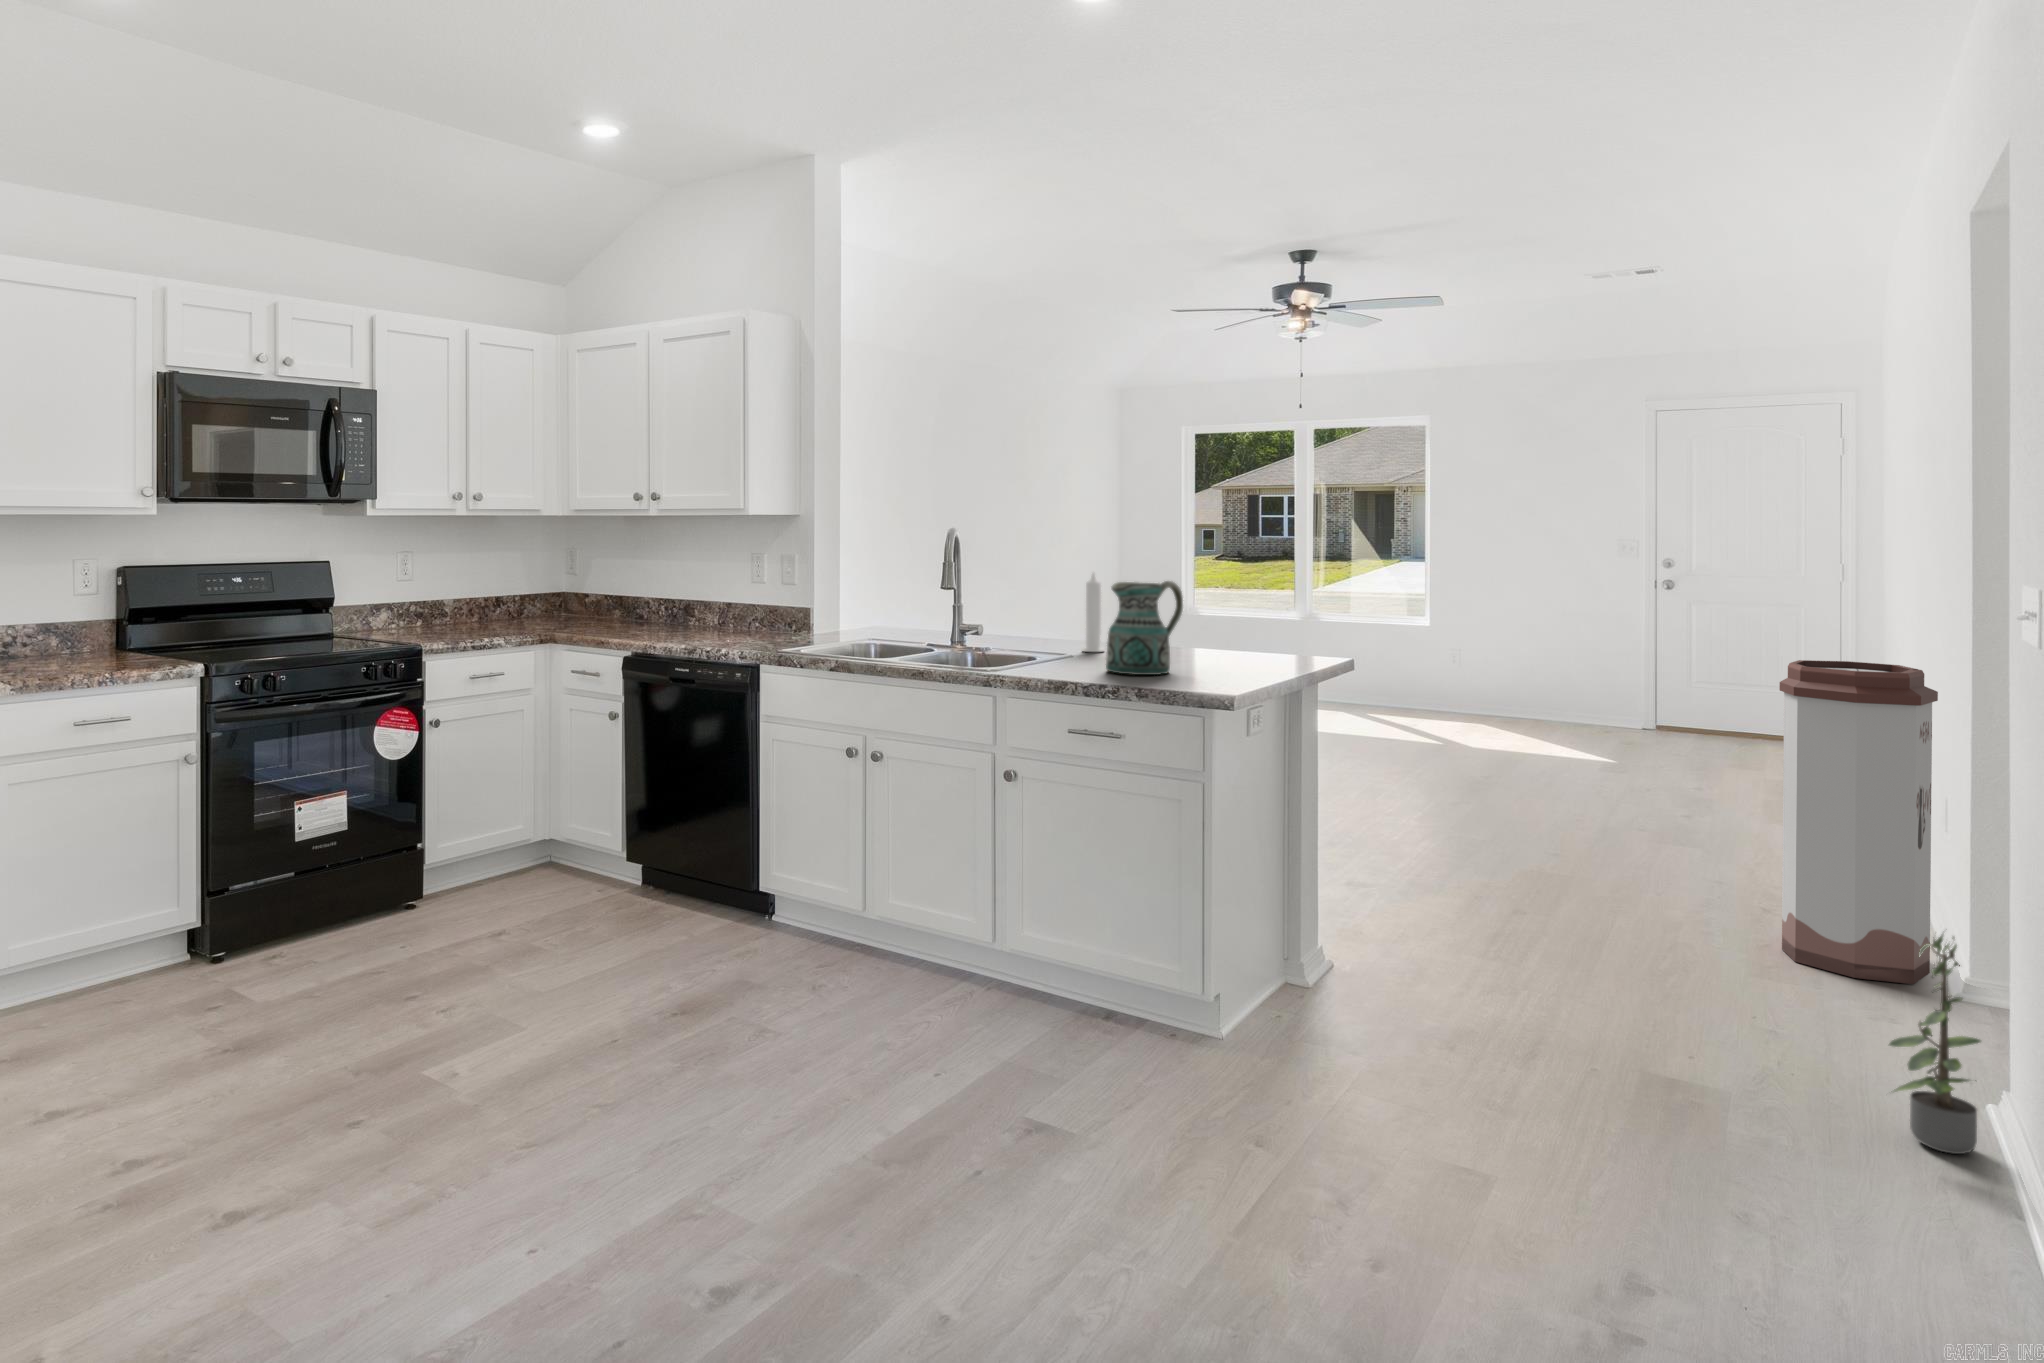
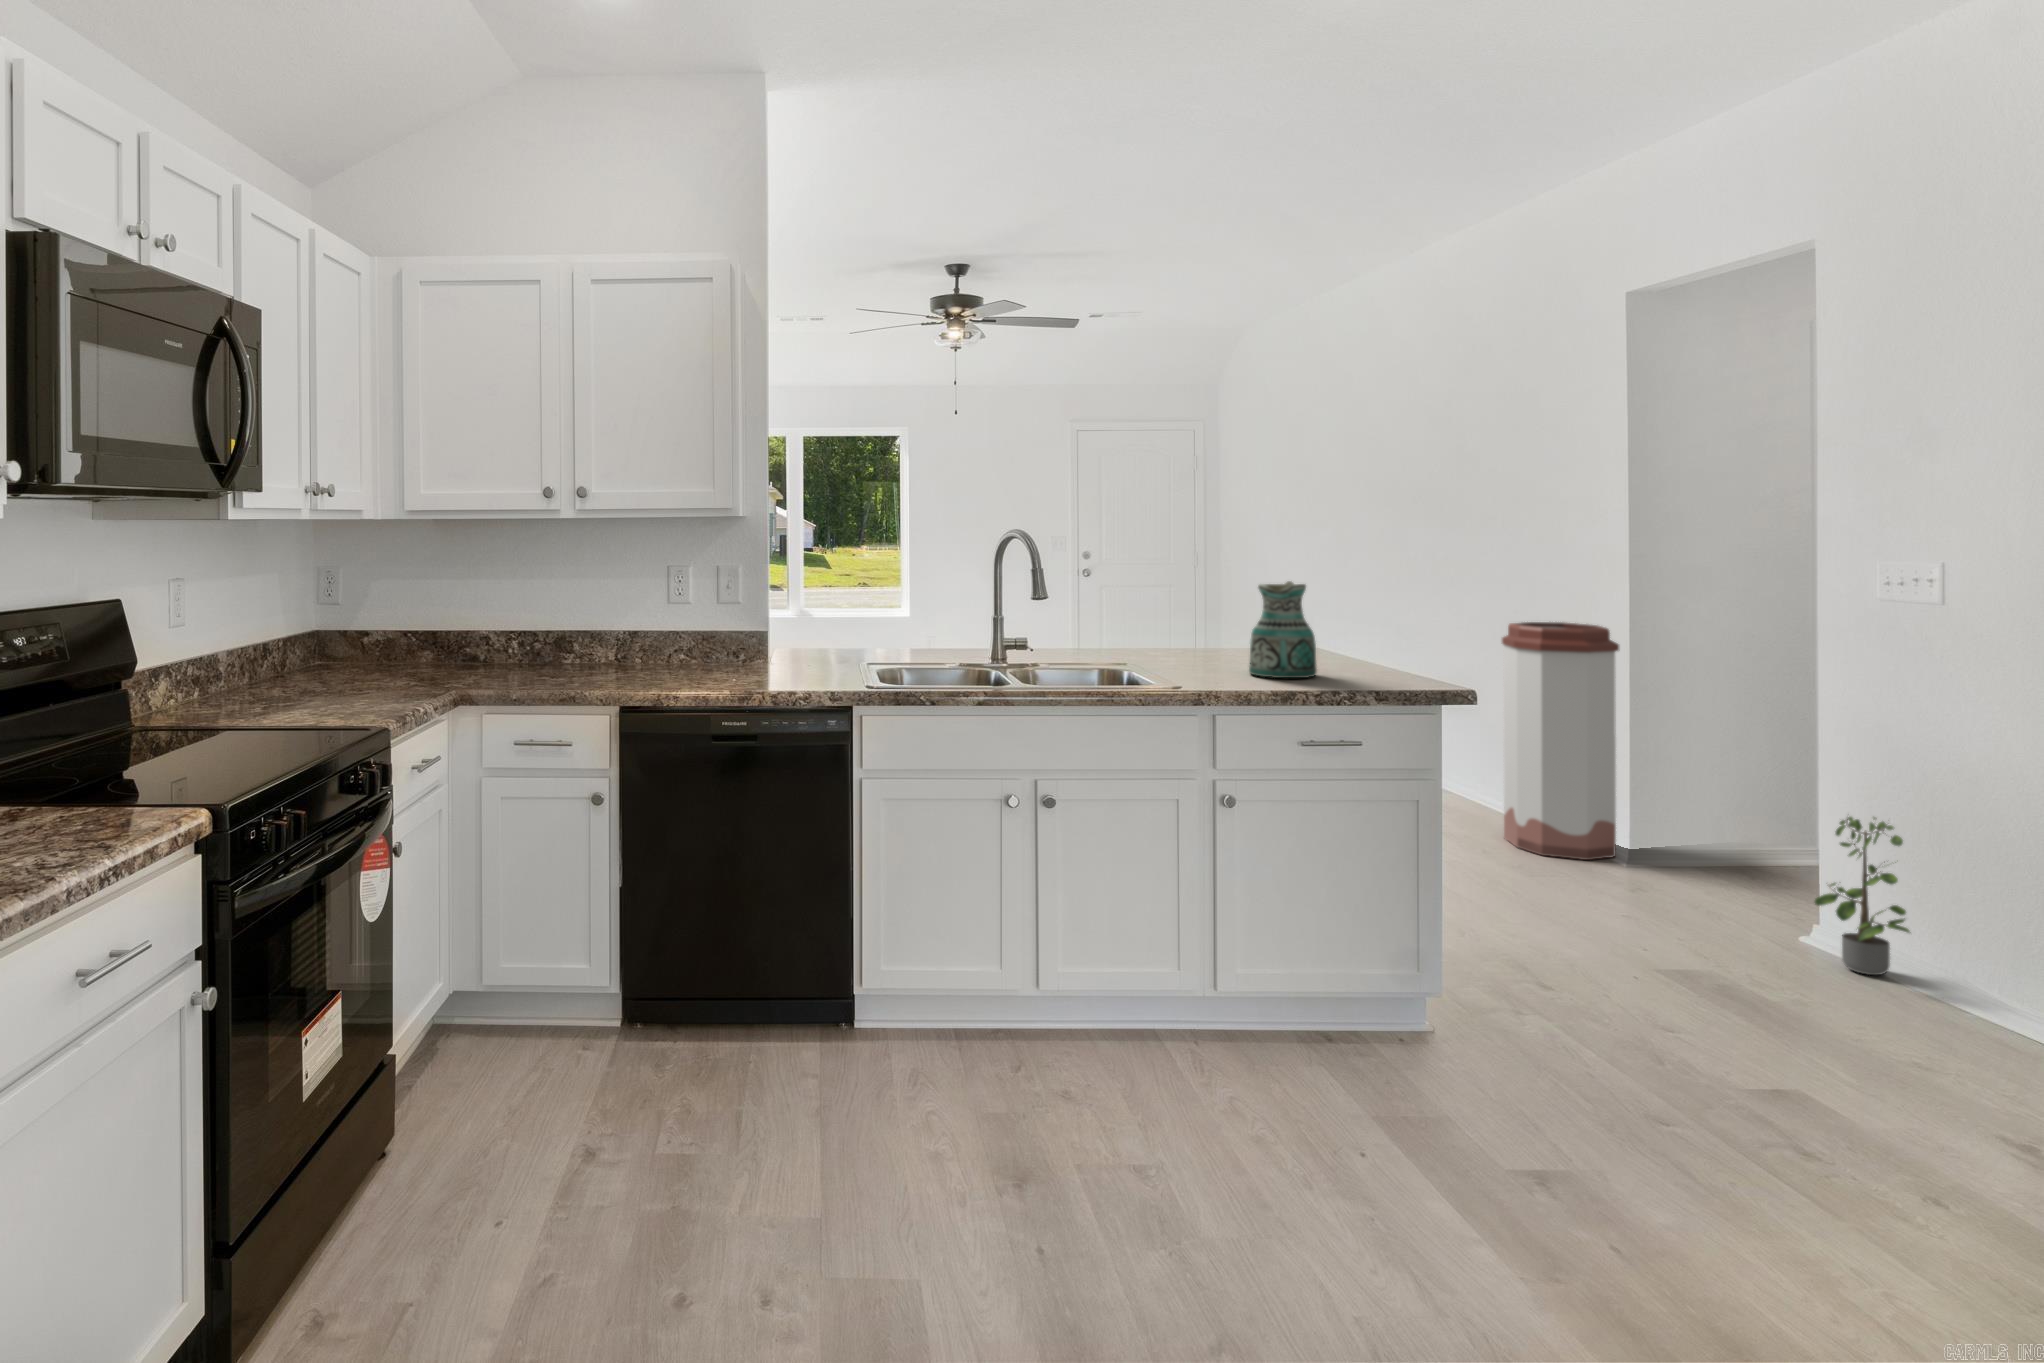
candle: present [1082,573,1104,652] -> none [1121,575,1145,659]

